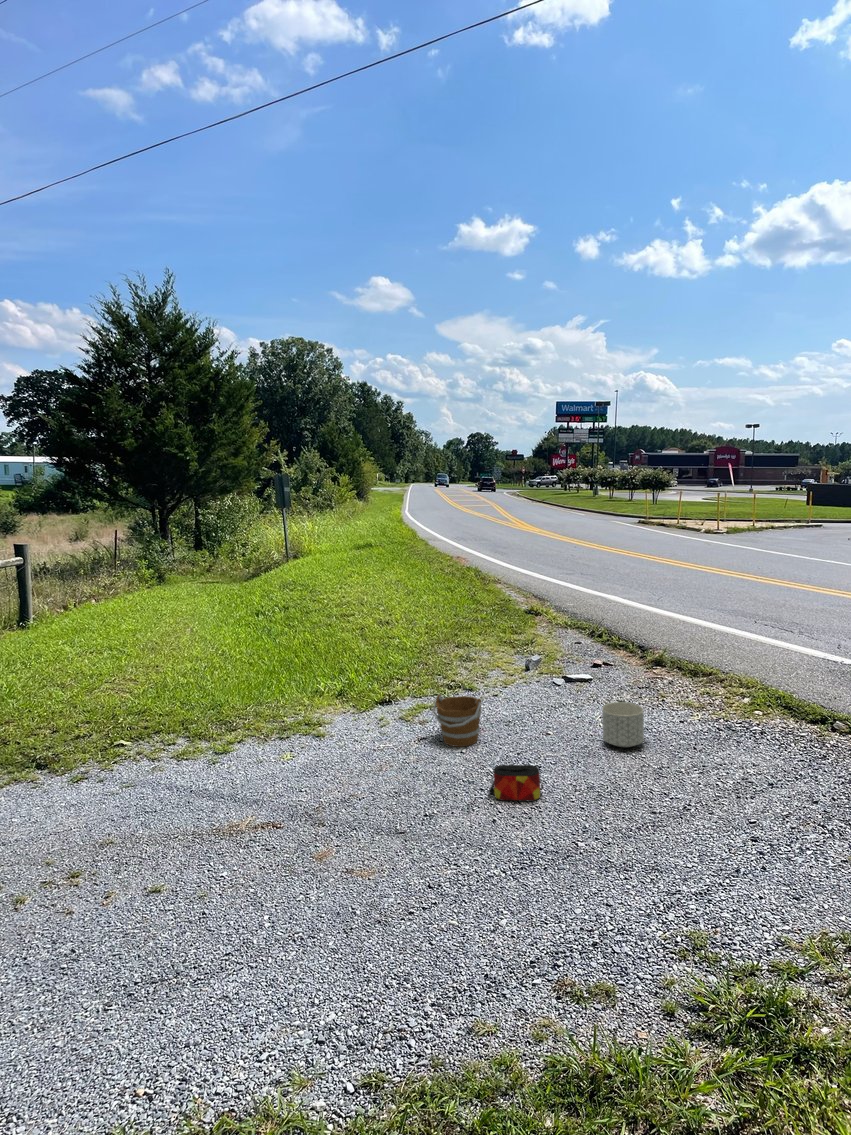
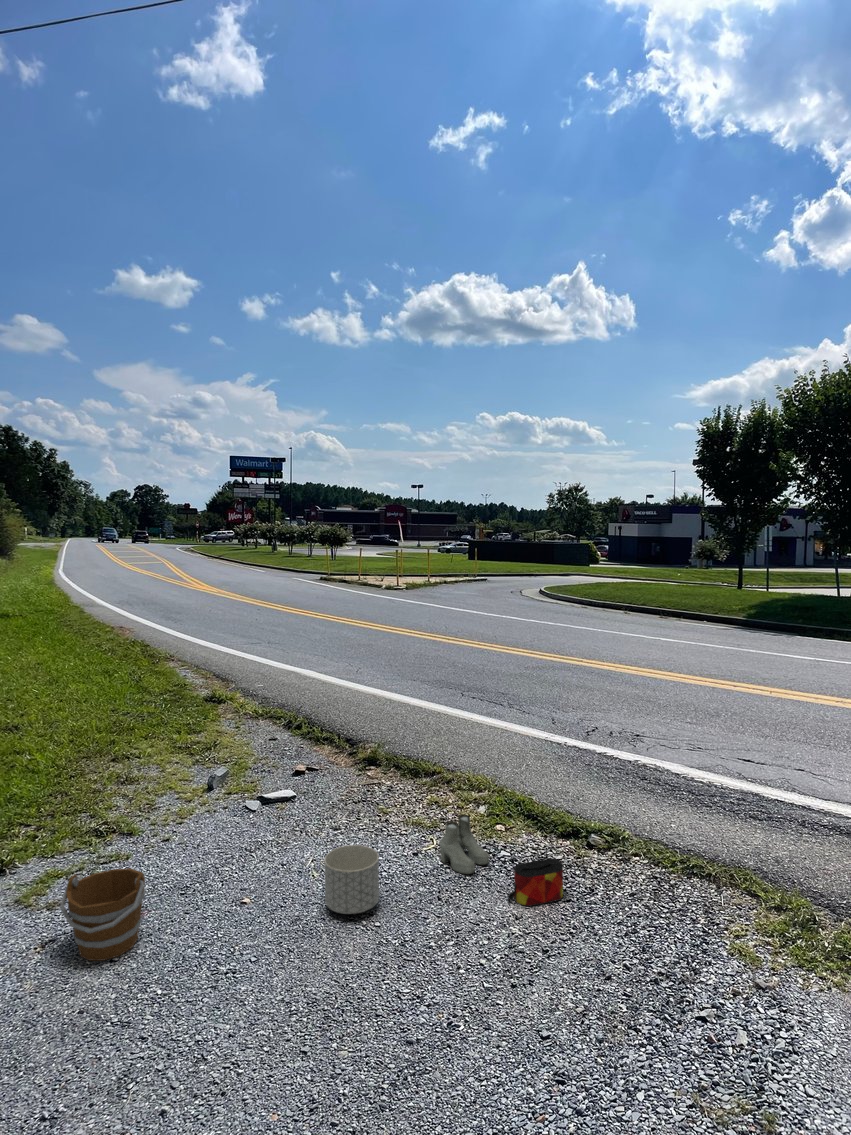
boots: none [700,695,743,739] -> present [440,815,489,874]
bag: present [489,765,543,801] -> present [508,858,564,907]

